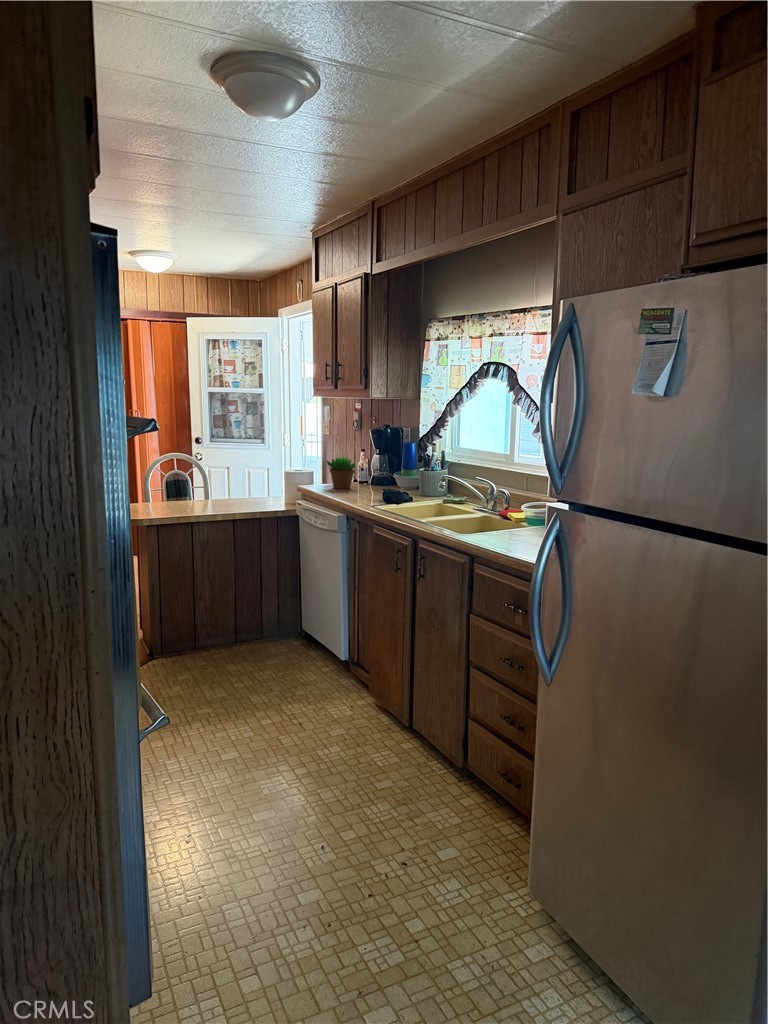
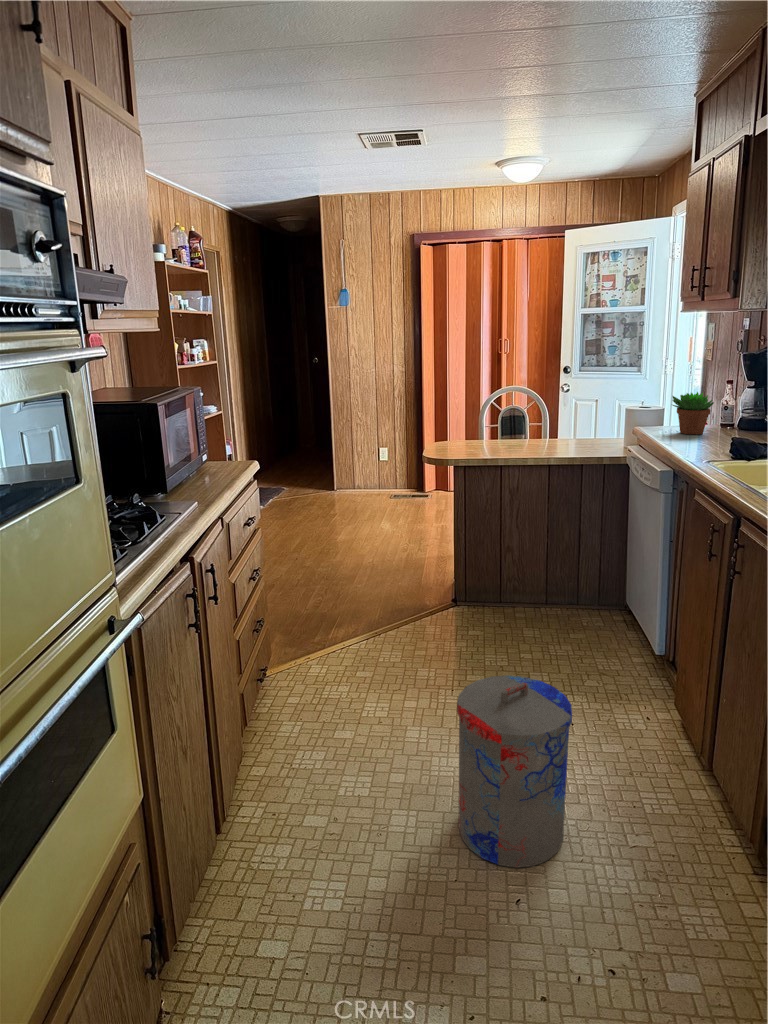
trash can: none [248,680,338,832] -> present [457,675,572,868]

